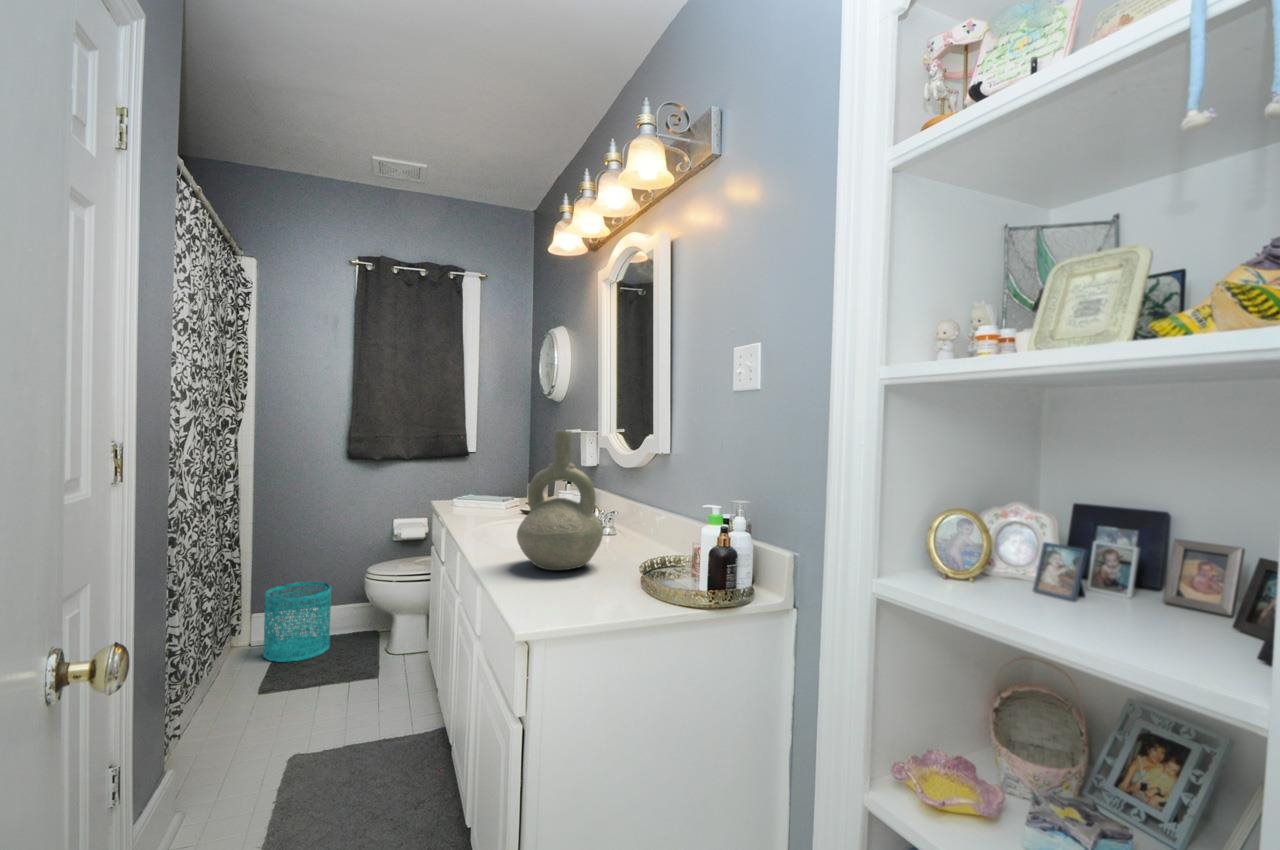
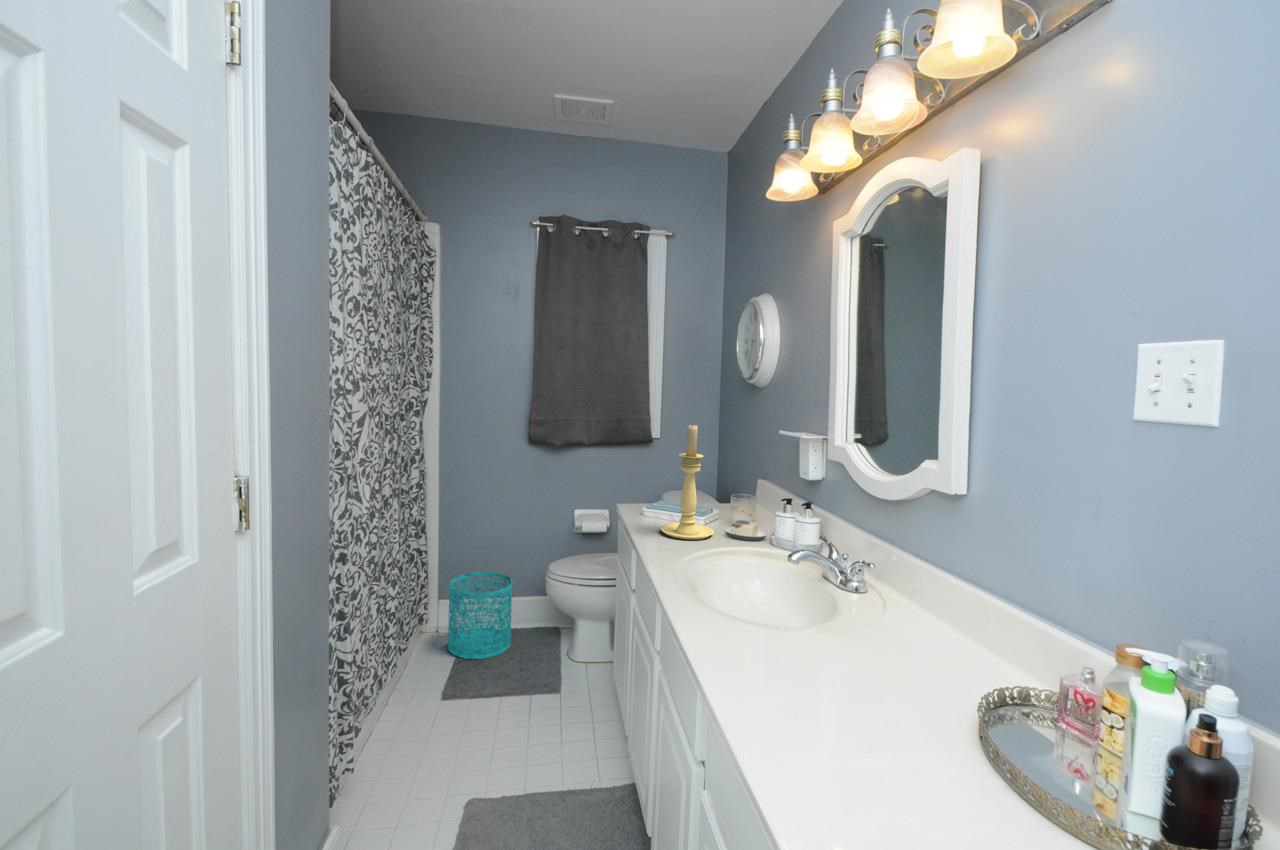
candle holder: none [464,426,507,516] -> present [660,424,714,540]
decorative vase: present [517,430,603,570] -> none [769,470,916,704]

